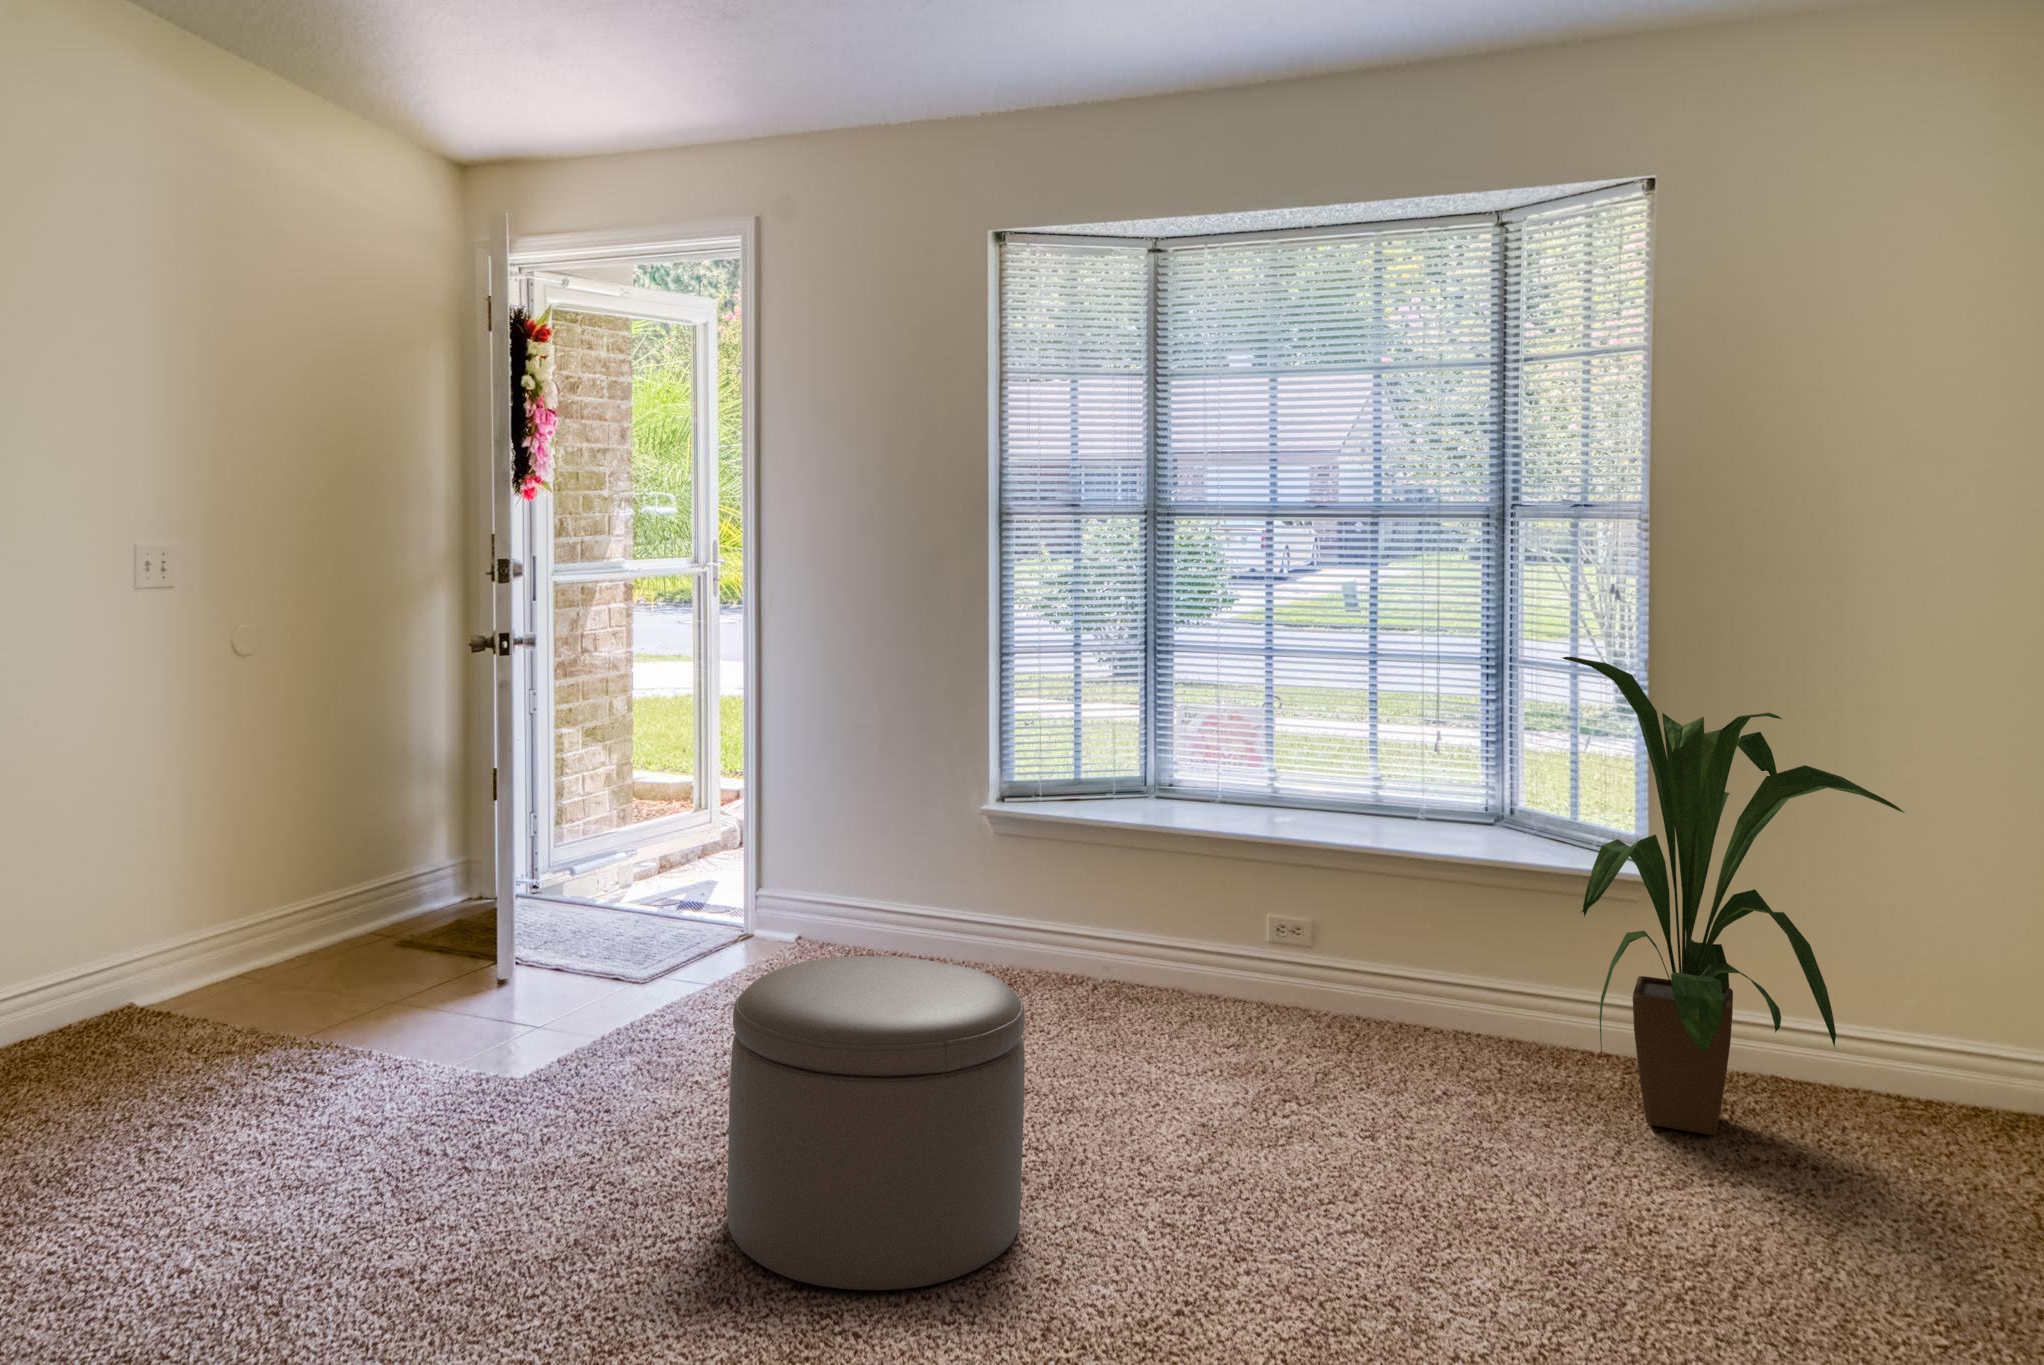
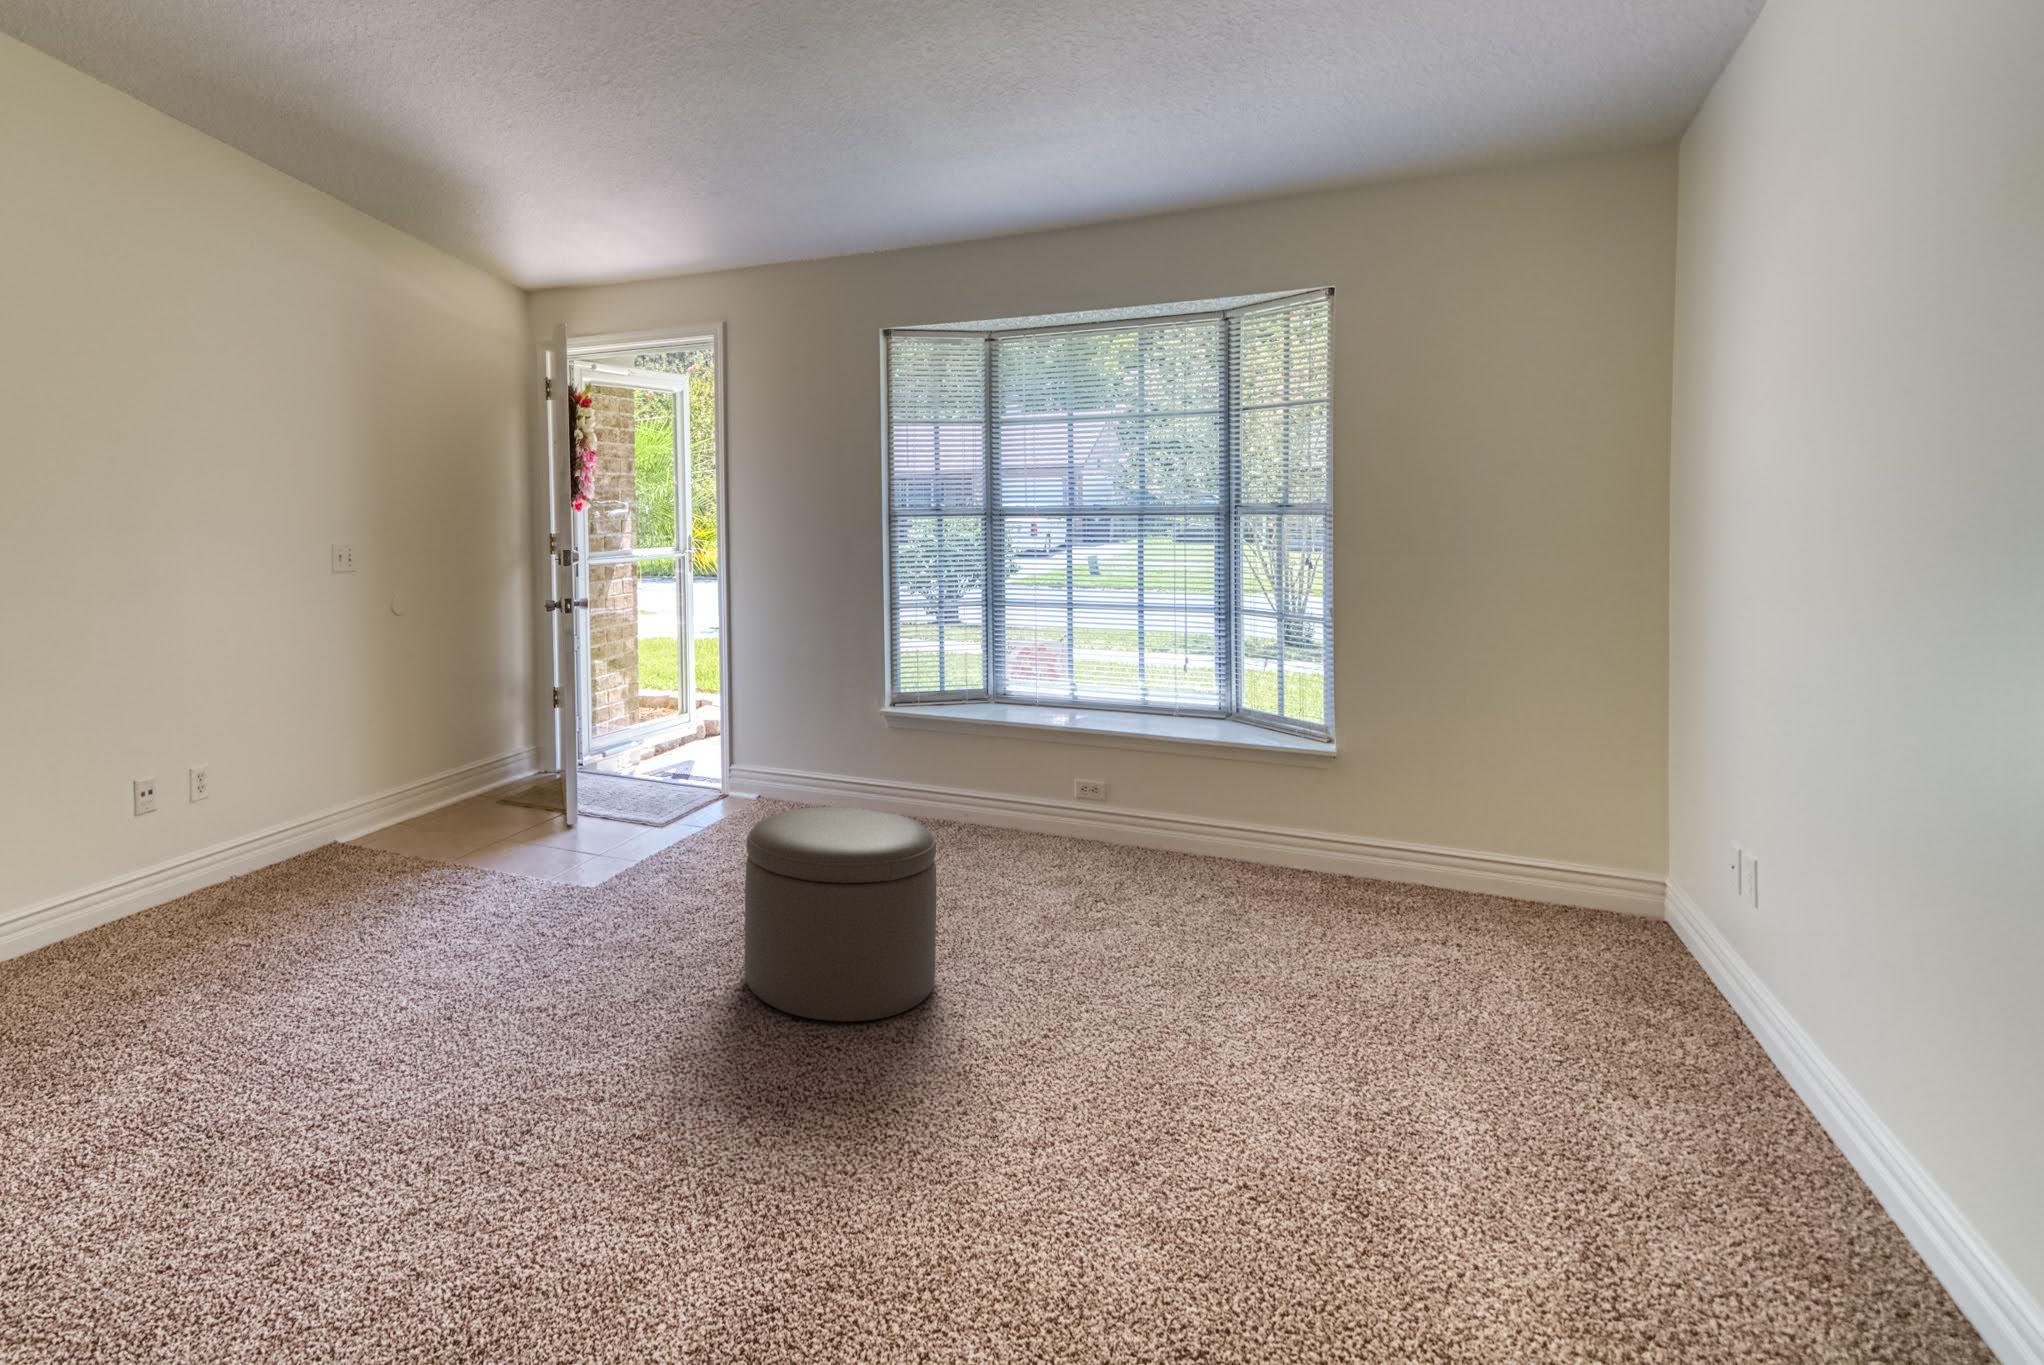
house plant: present [1563,657,1905,1135] -> none [1281,607,1517,924]

